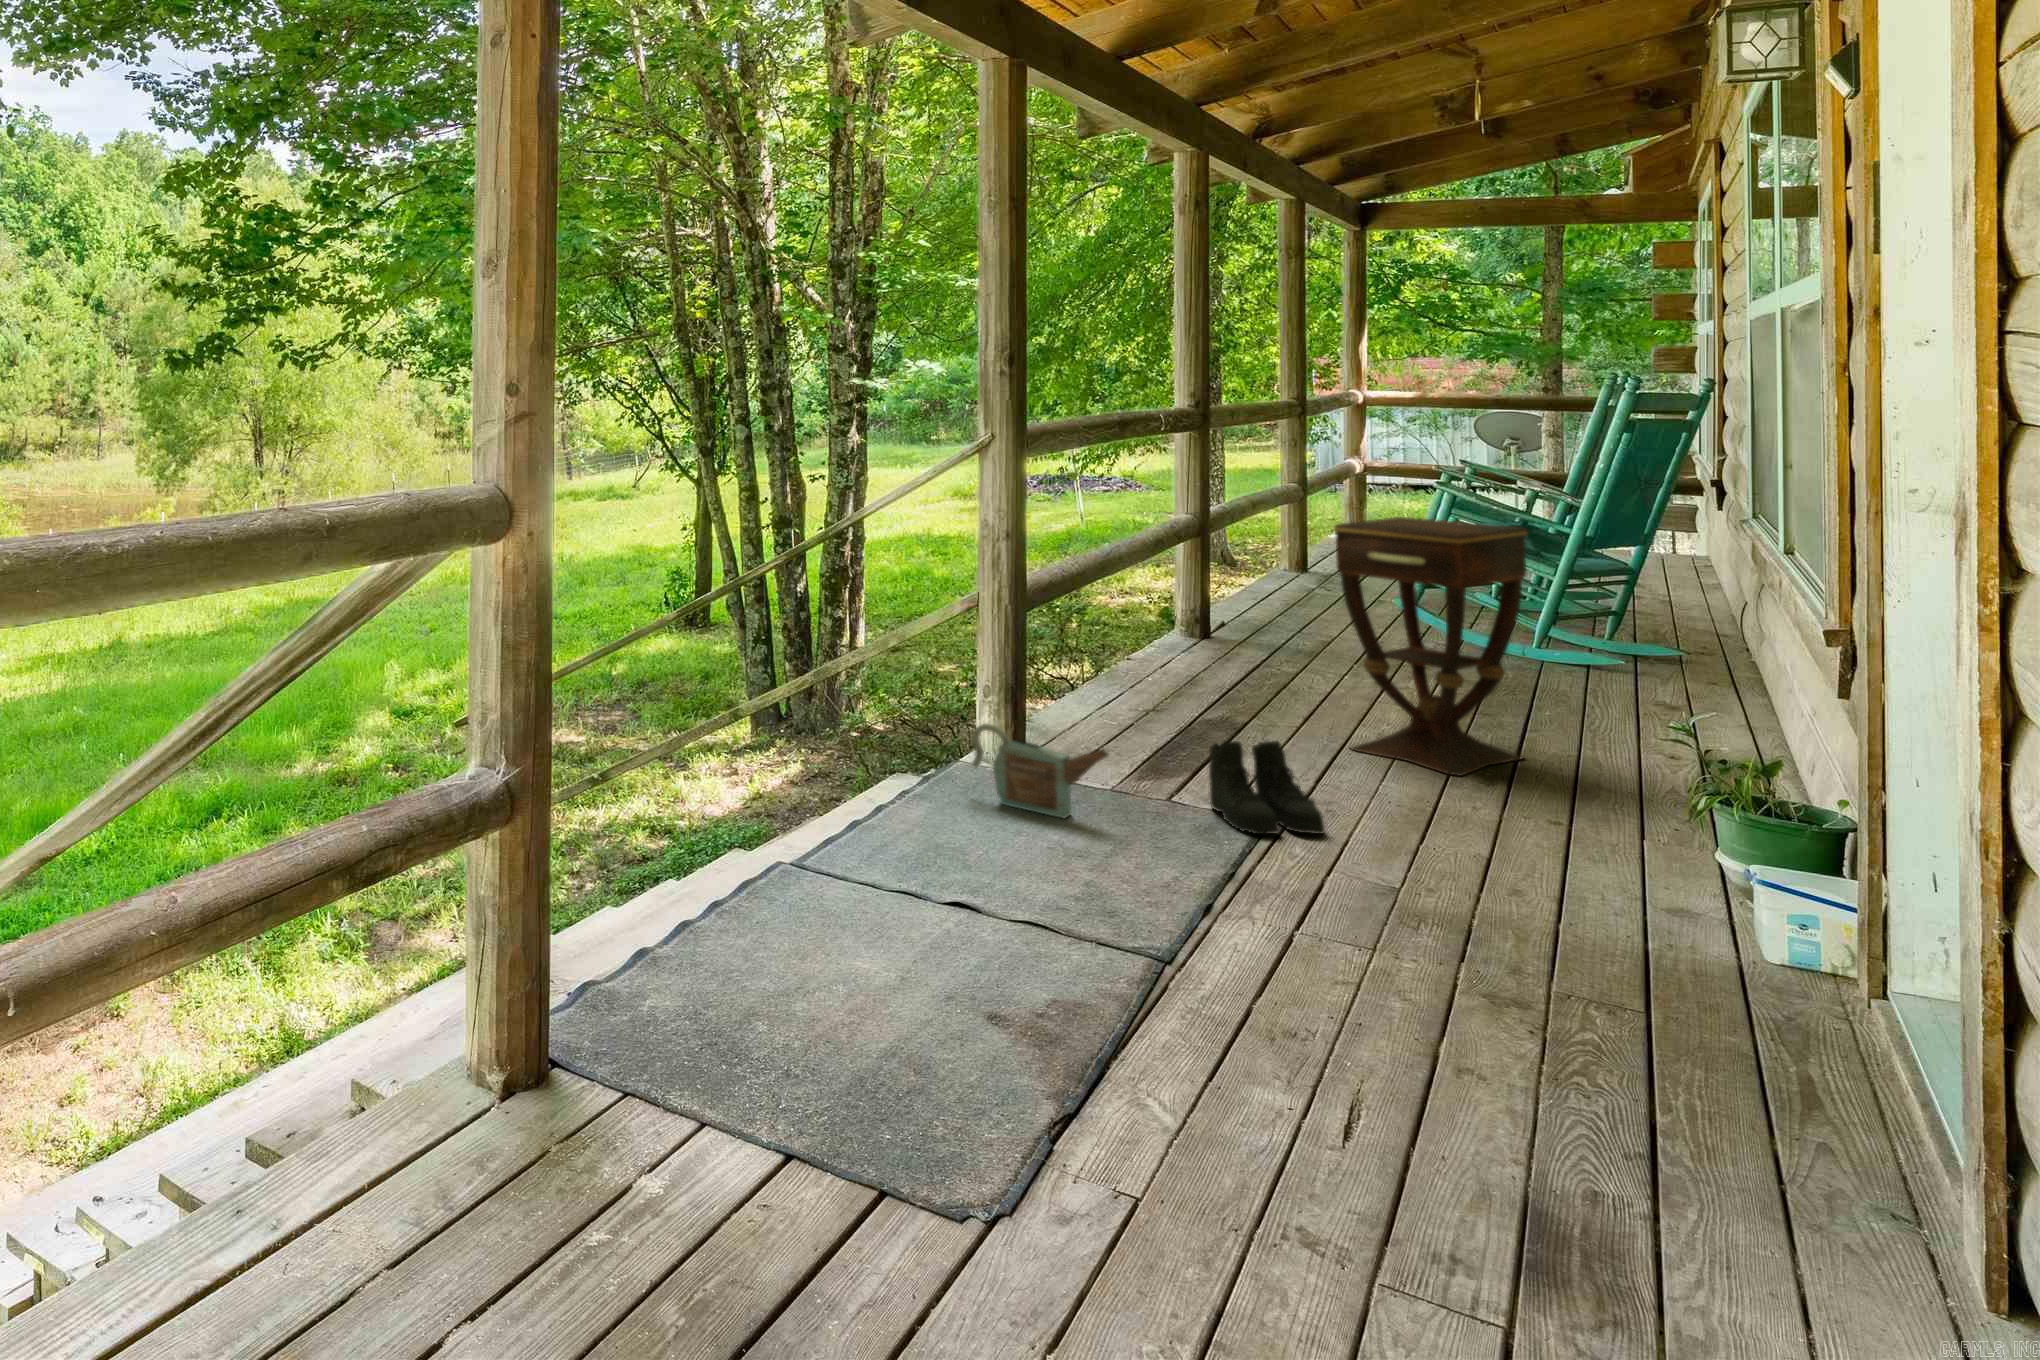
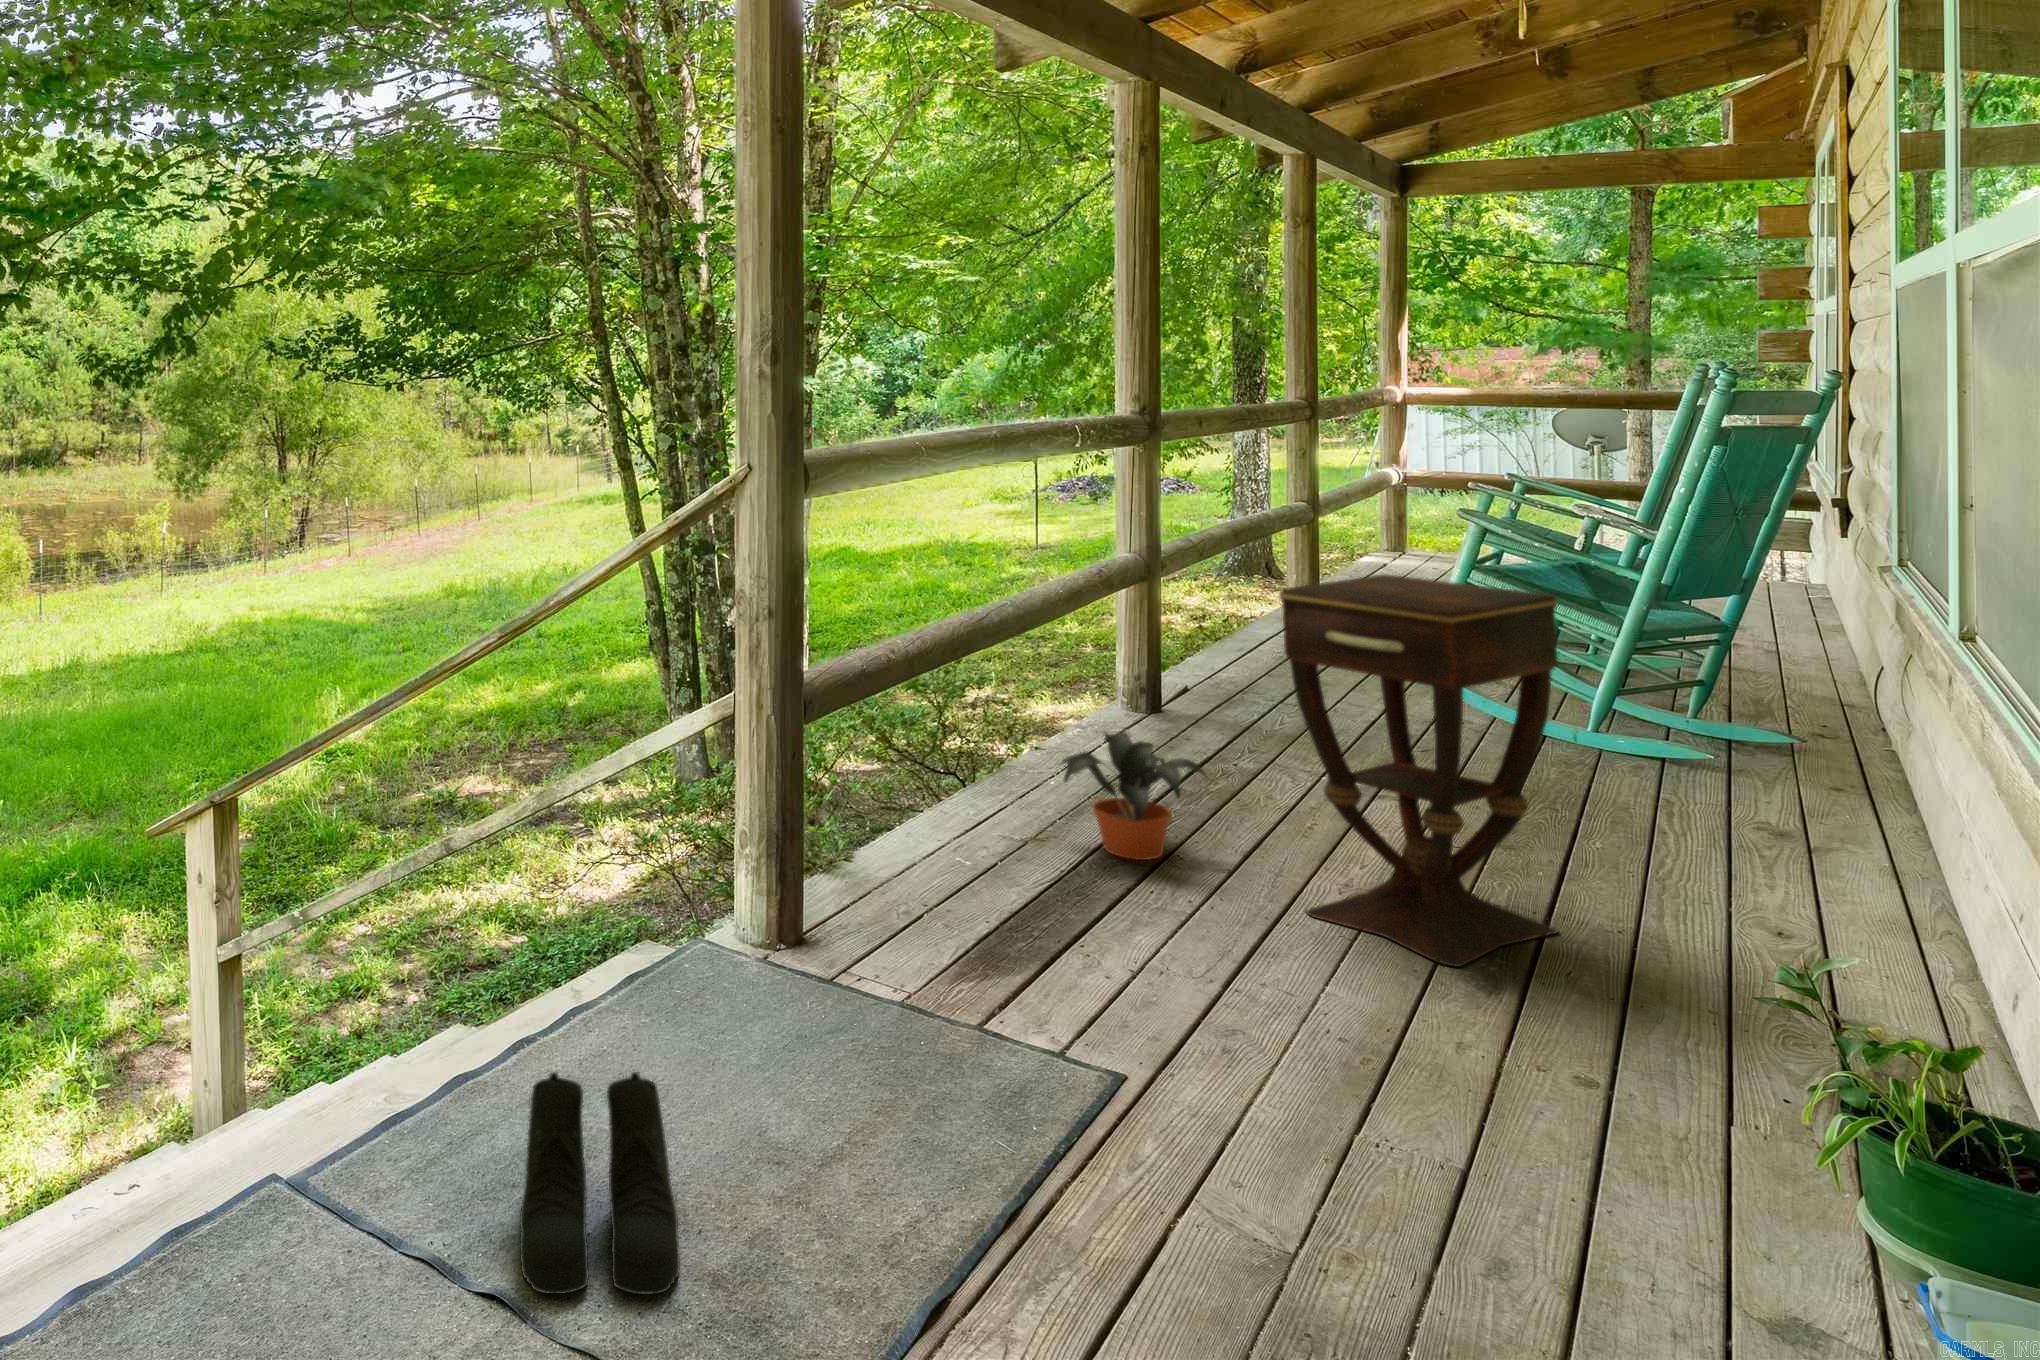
potted plant: none [1157,633,1274,721] -> present [1059,732,1206,860]
watering can: present [972,723,1108,818] -> none [718,898,897,1055]
boots: present [1209,741,1325,834] -> present [520,1072,680,1294]

